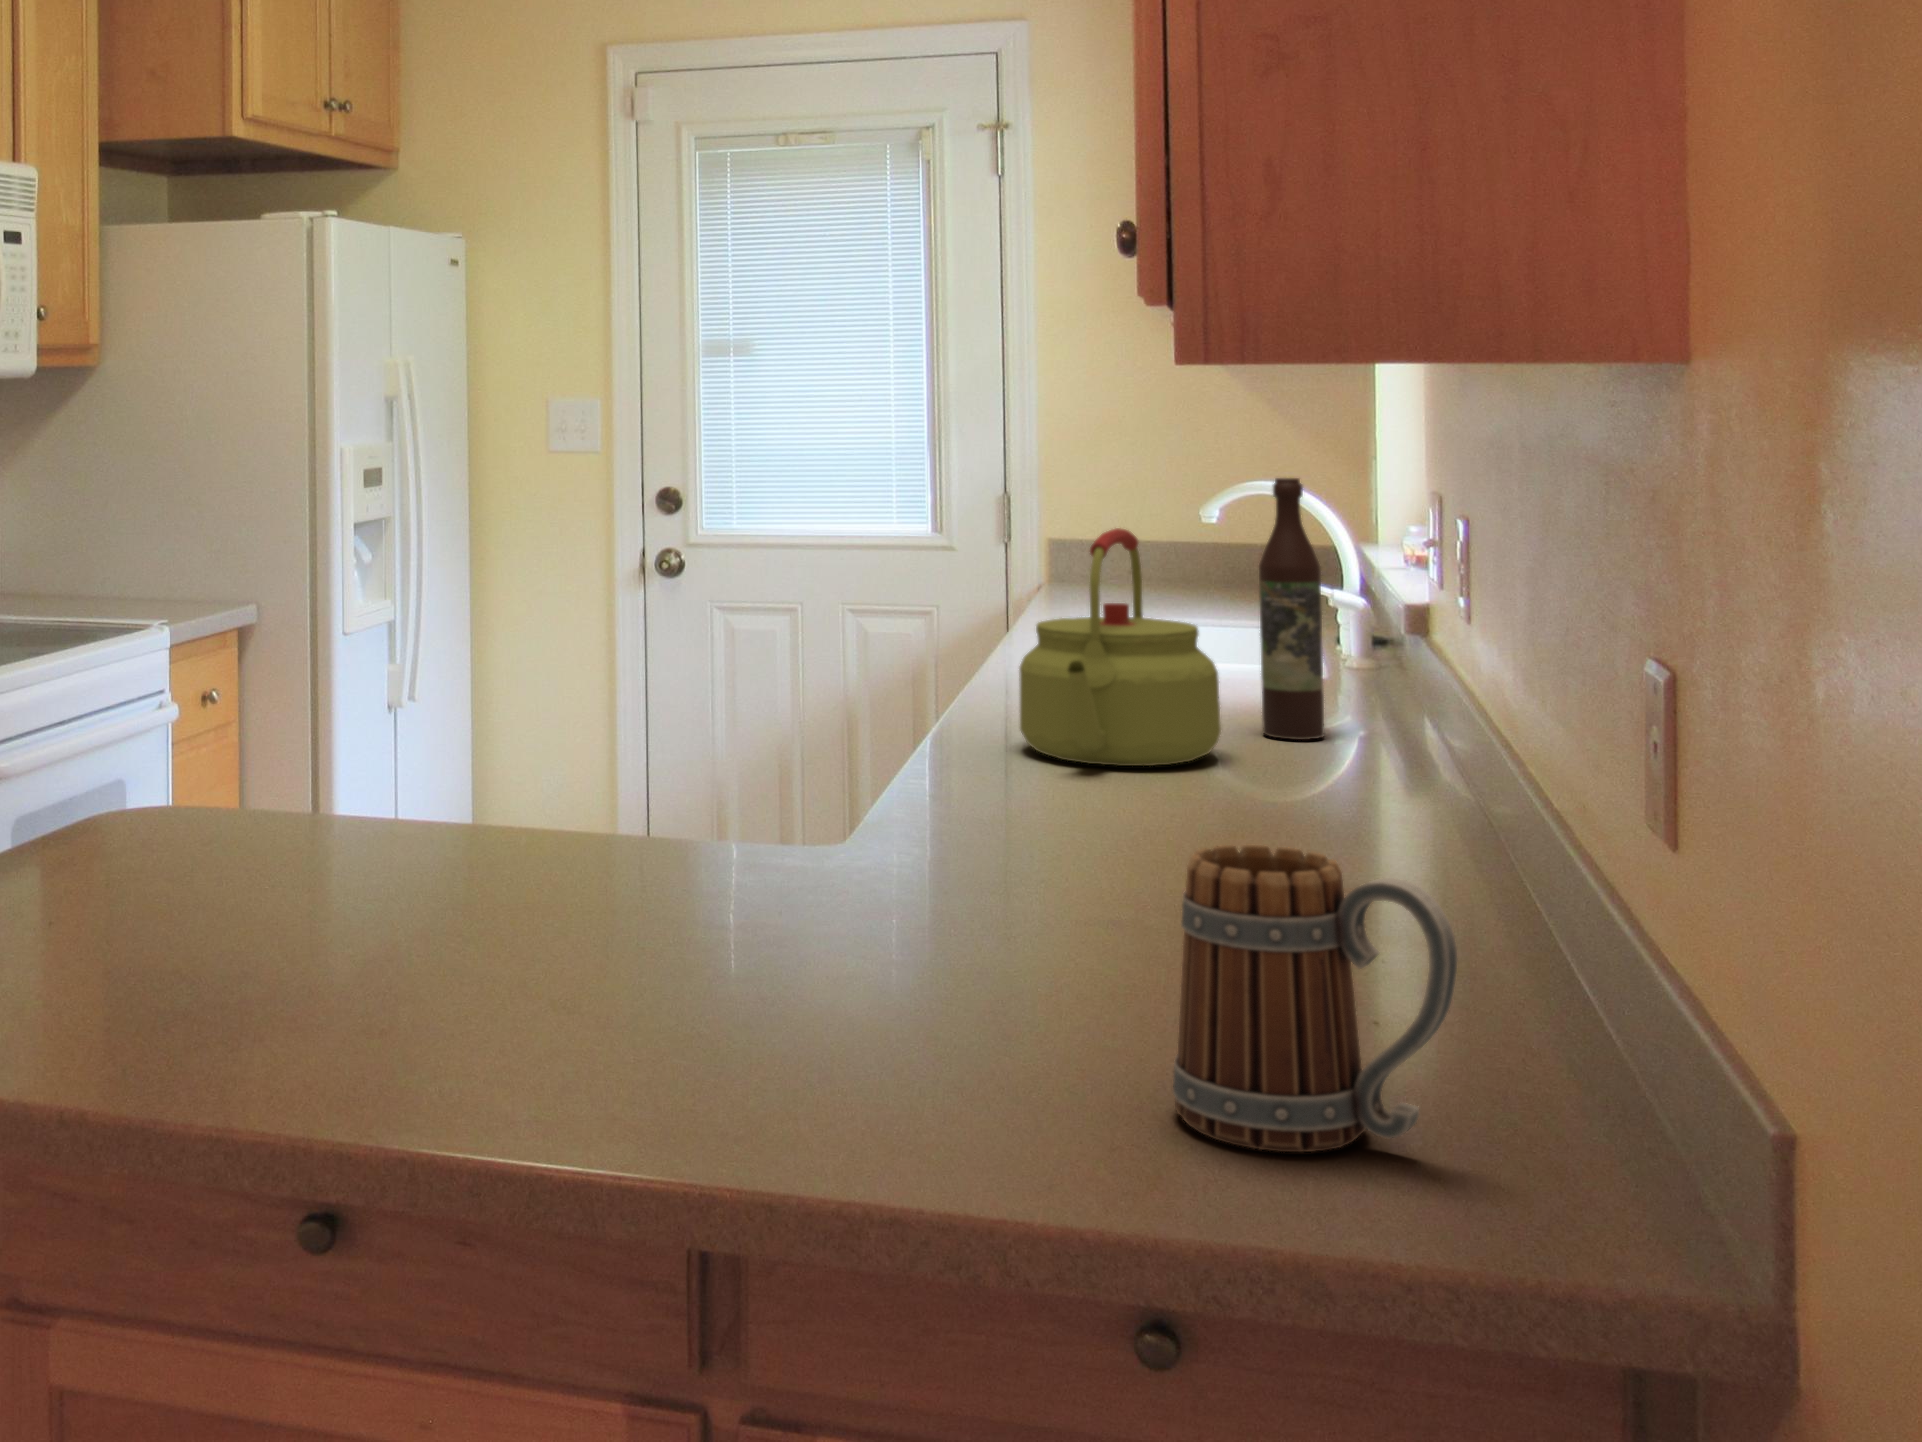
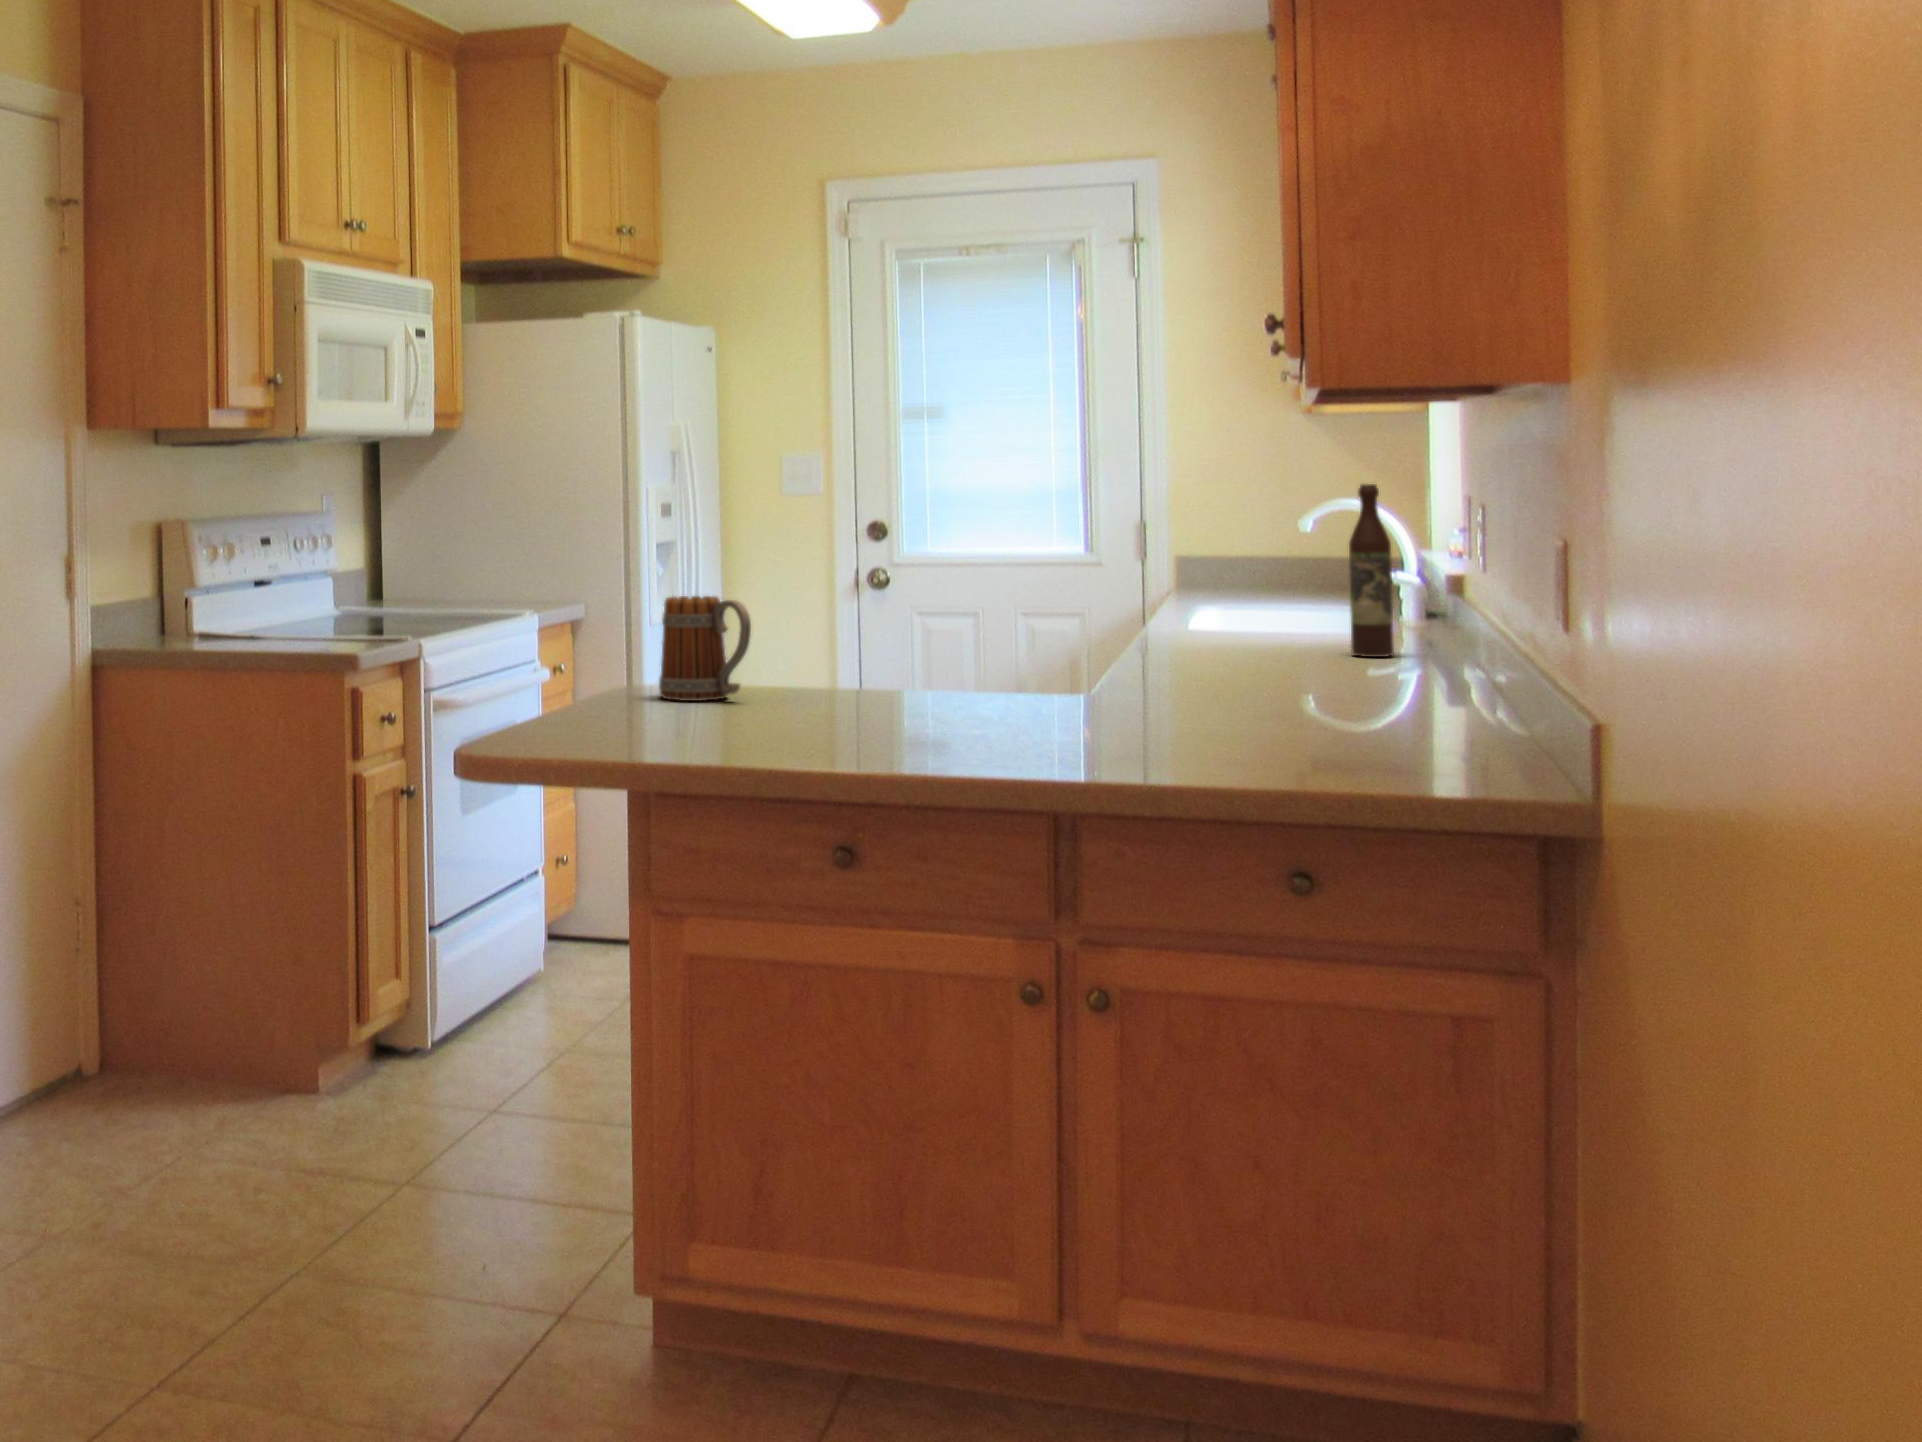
kettle: present [1019,528,1221,766] -> none [1190,516,1325,666]
mug: present [1173,845,1458,1152] -> present [659,596,751,701]

